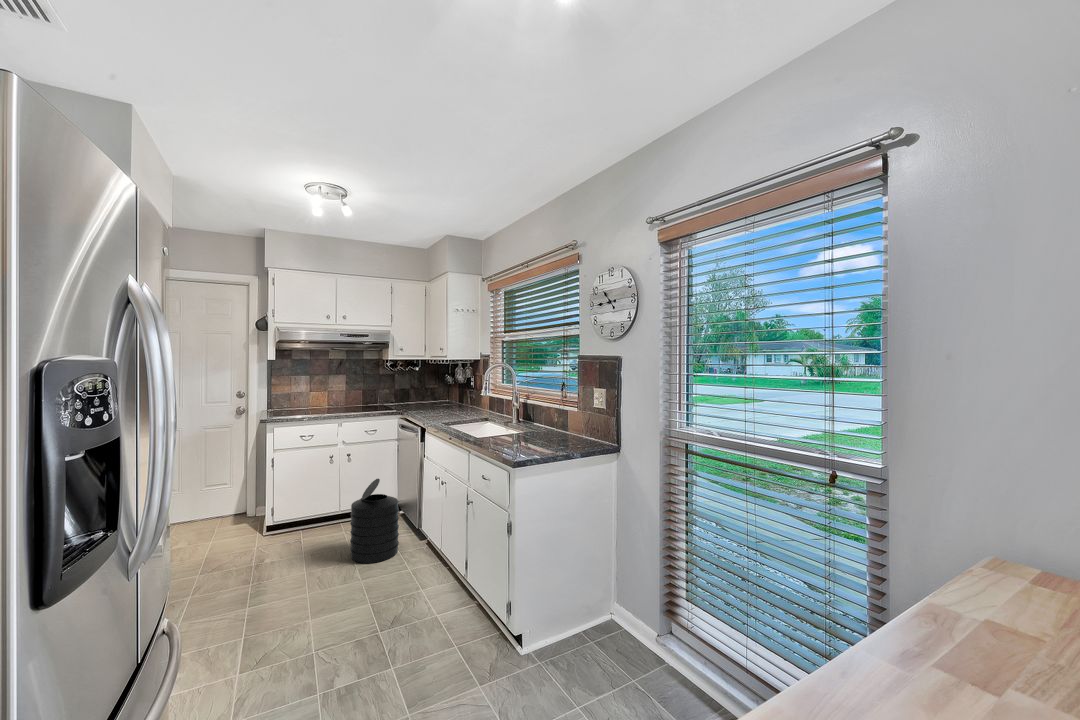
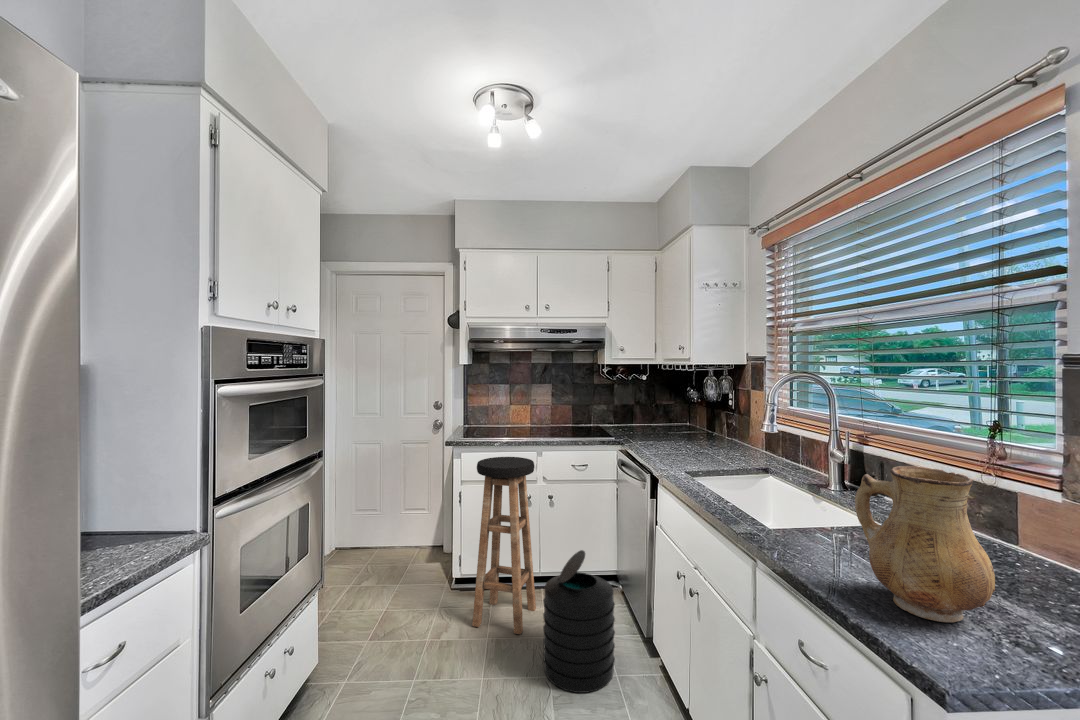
ceramic pitcher: none [502,397,540,449] -> present [855,466,995,622]
bar stool: none [291,427,339,550] -> present [472,457,536,634]

